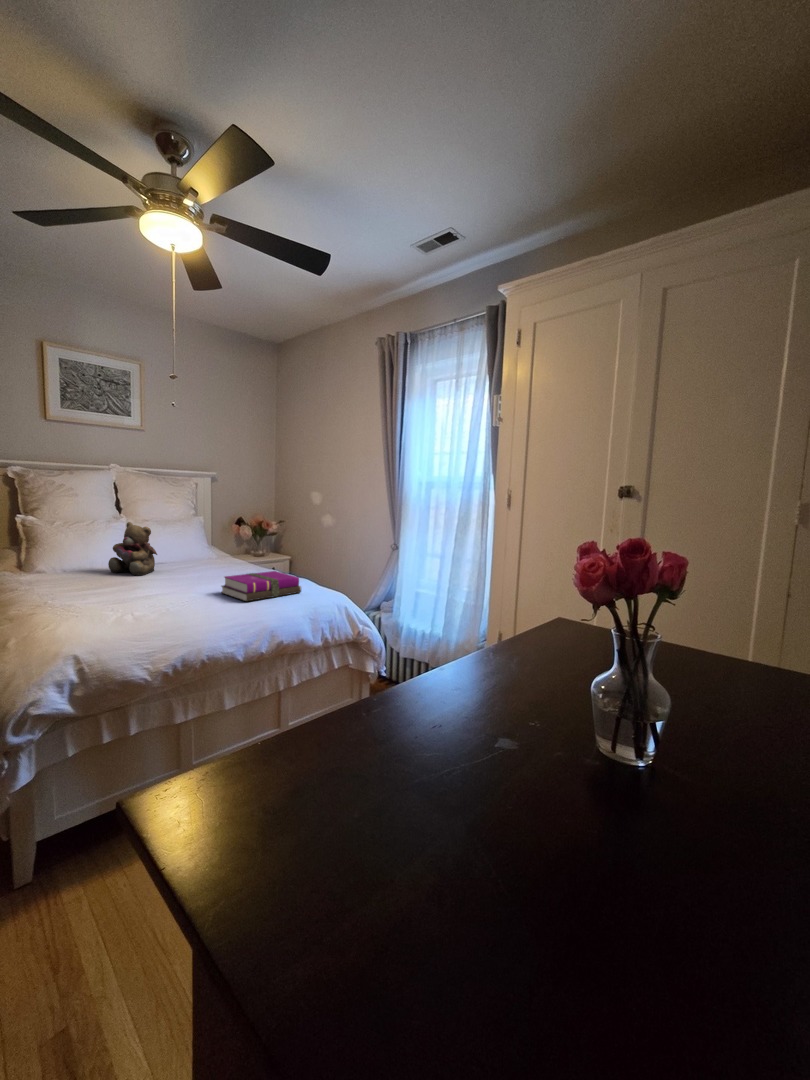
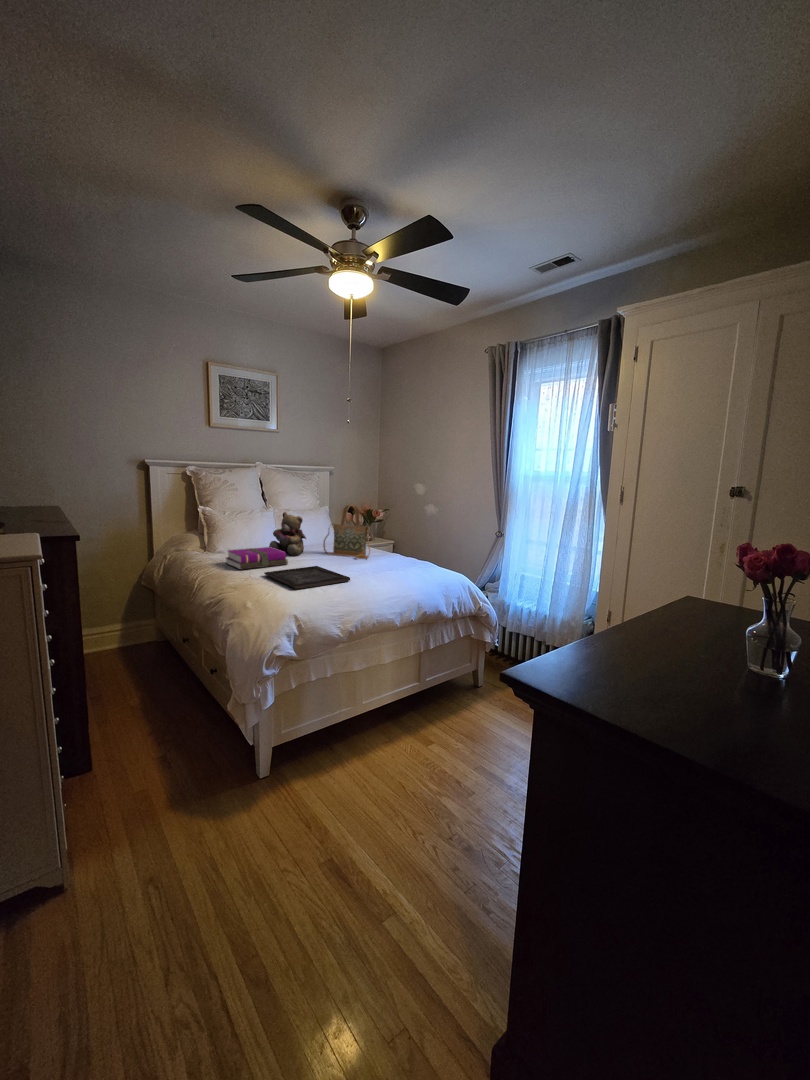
handbag: none [180,513,237,578] -> present [323,505,370,559]
notebook: present [222,571,301,601] -> present [226,547,288,570]
tray: none [70,587,183,618] -> present [264,566,350,589]

